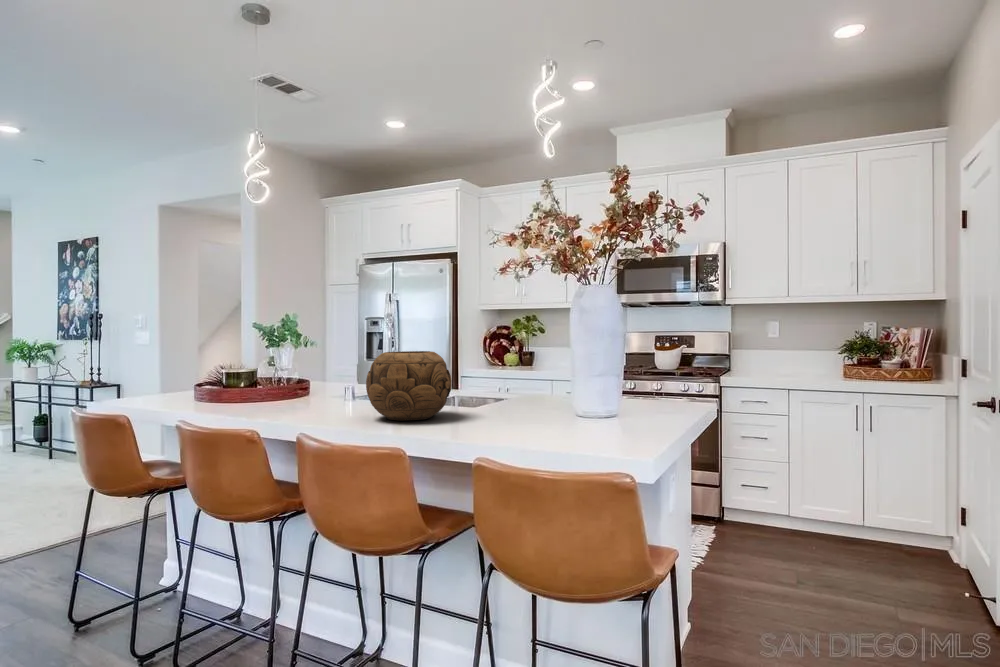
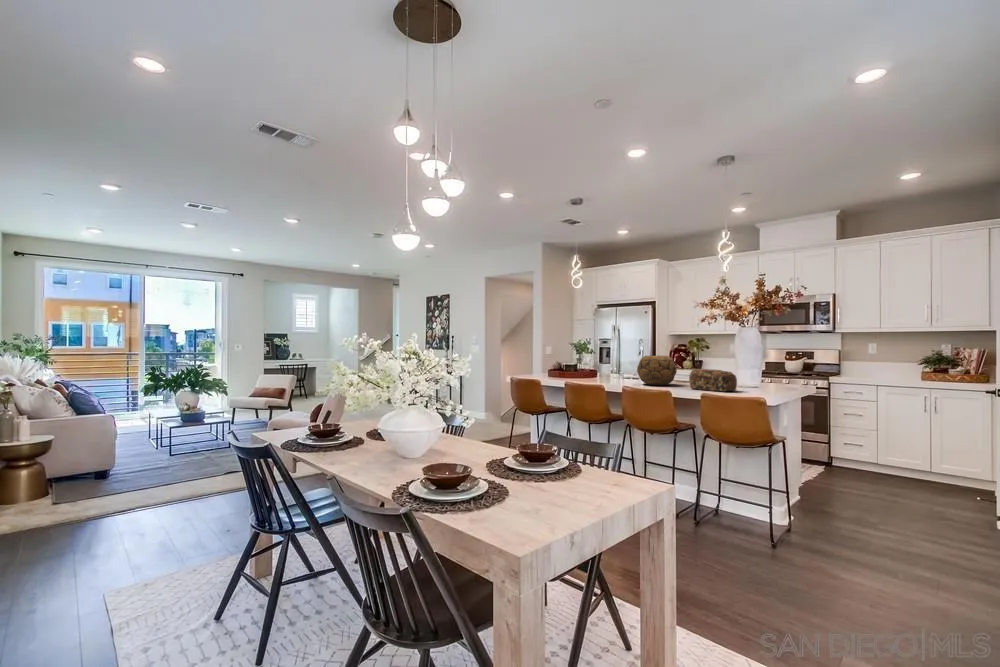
bread loaf: none [468,382,569,437] -> present [689,369,737,391]

